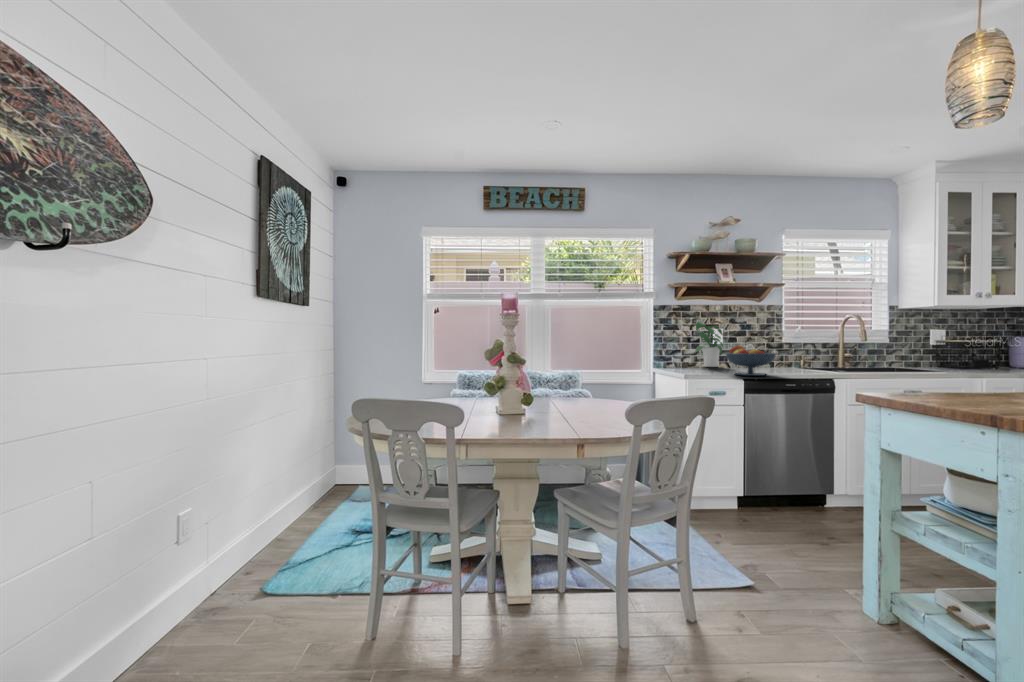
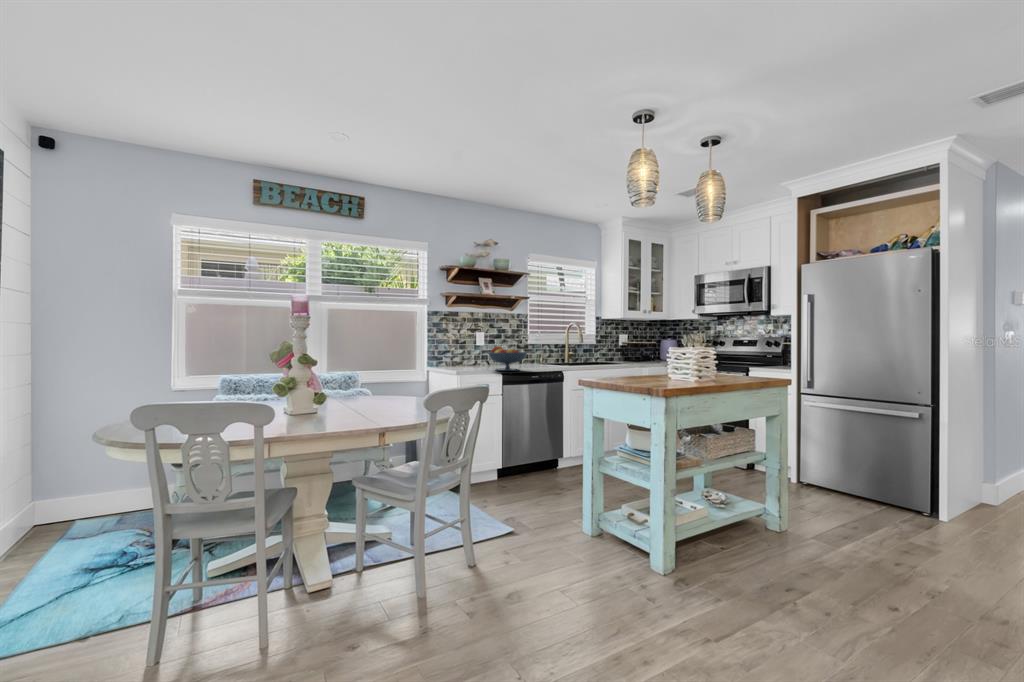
potted plant: present [693,322,723,367] -> none [459,325,485,364]

